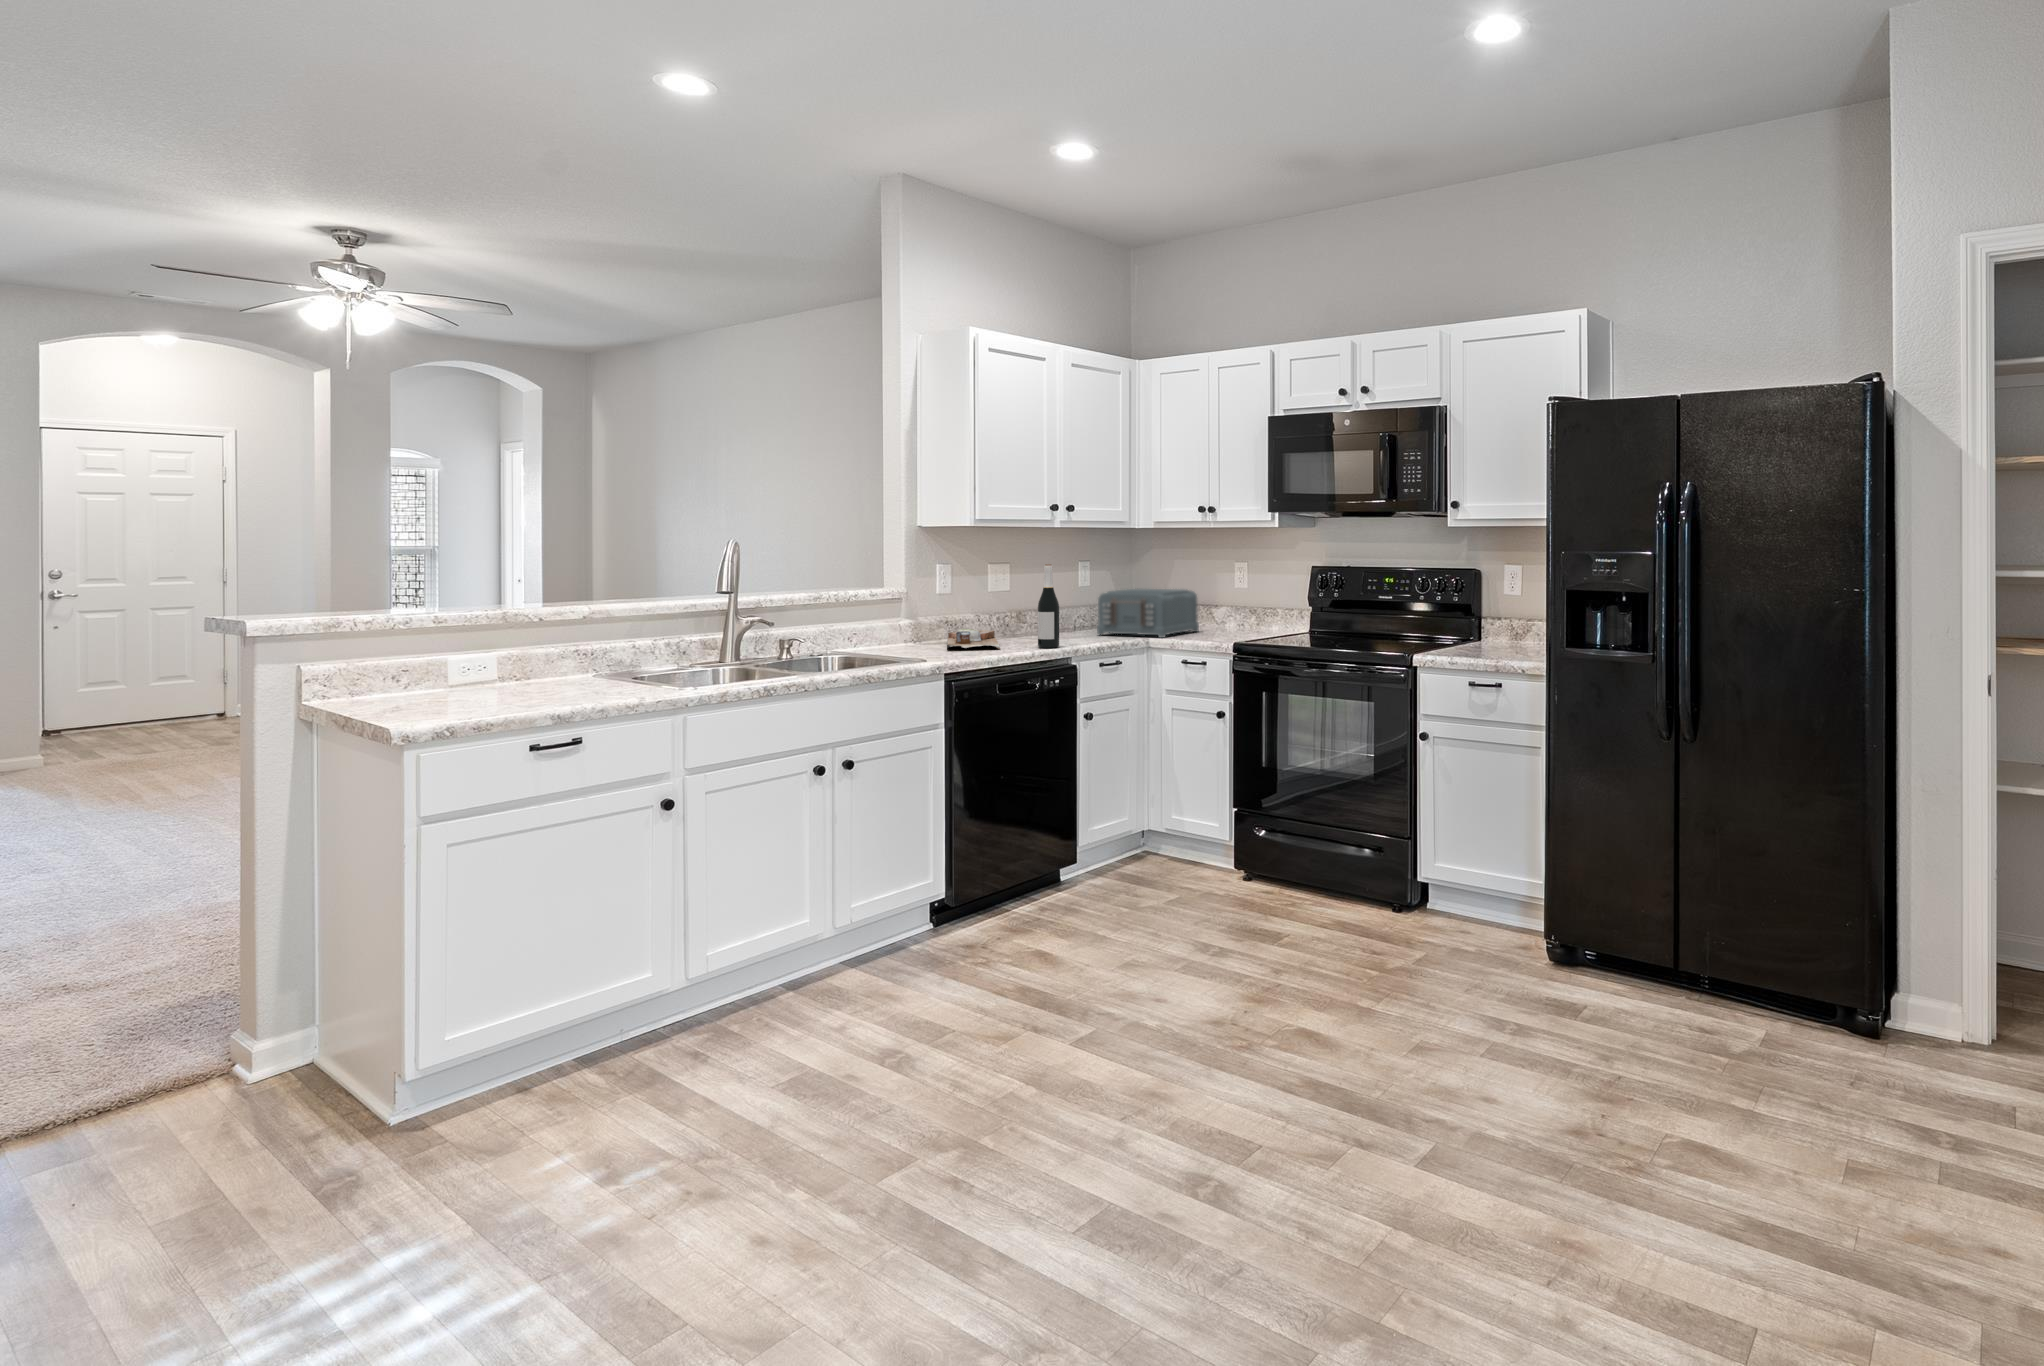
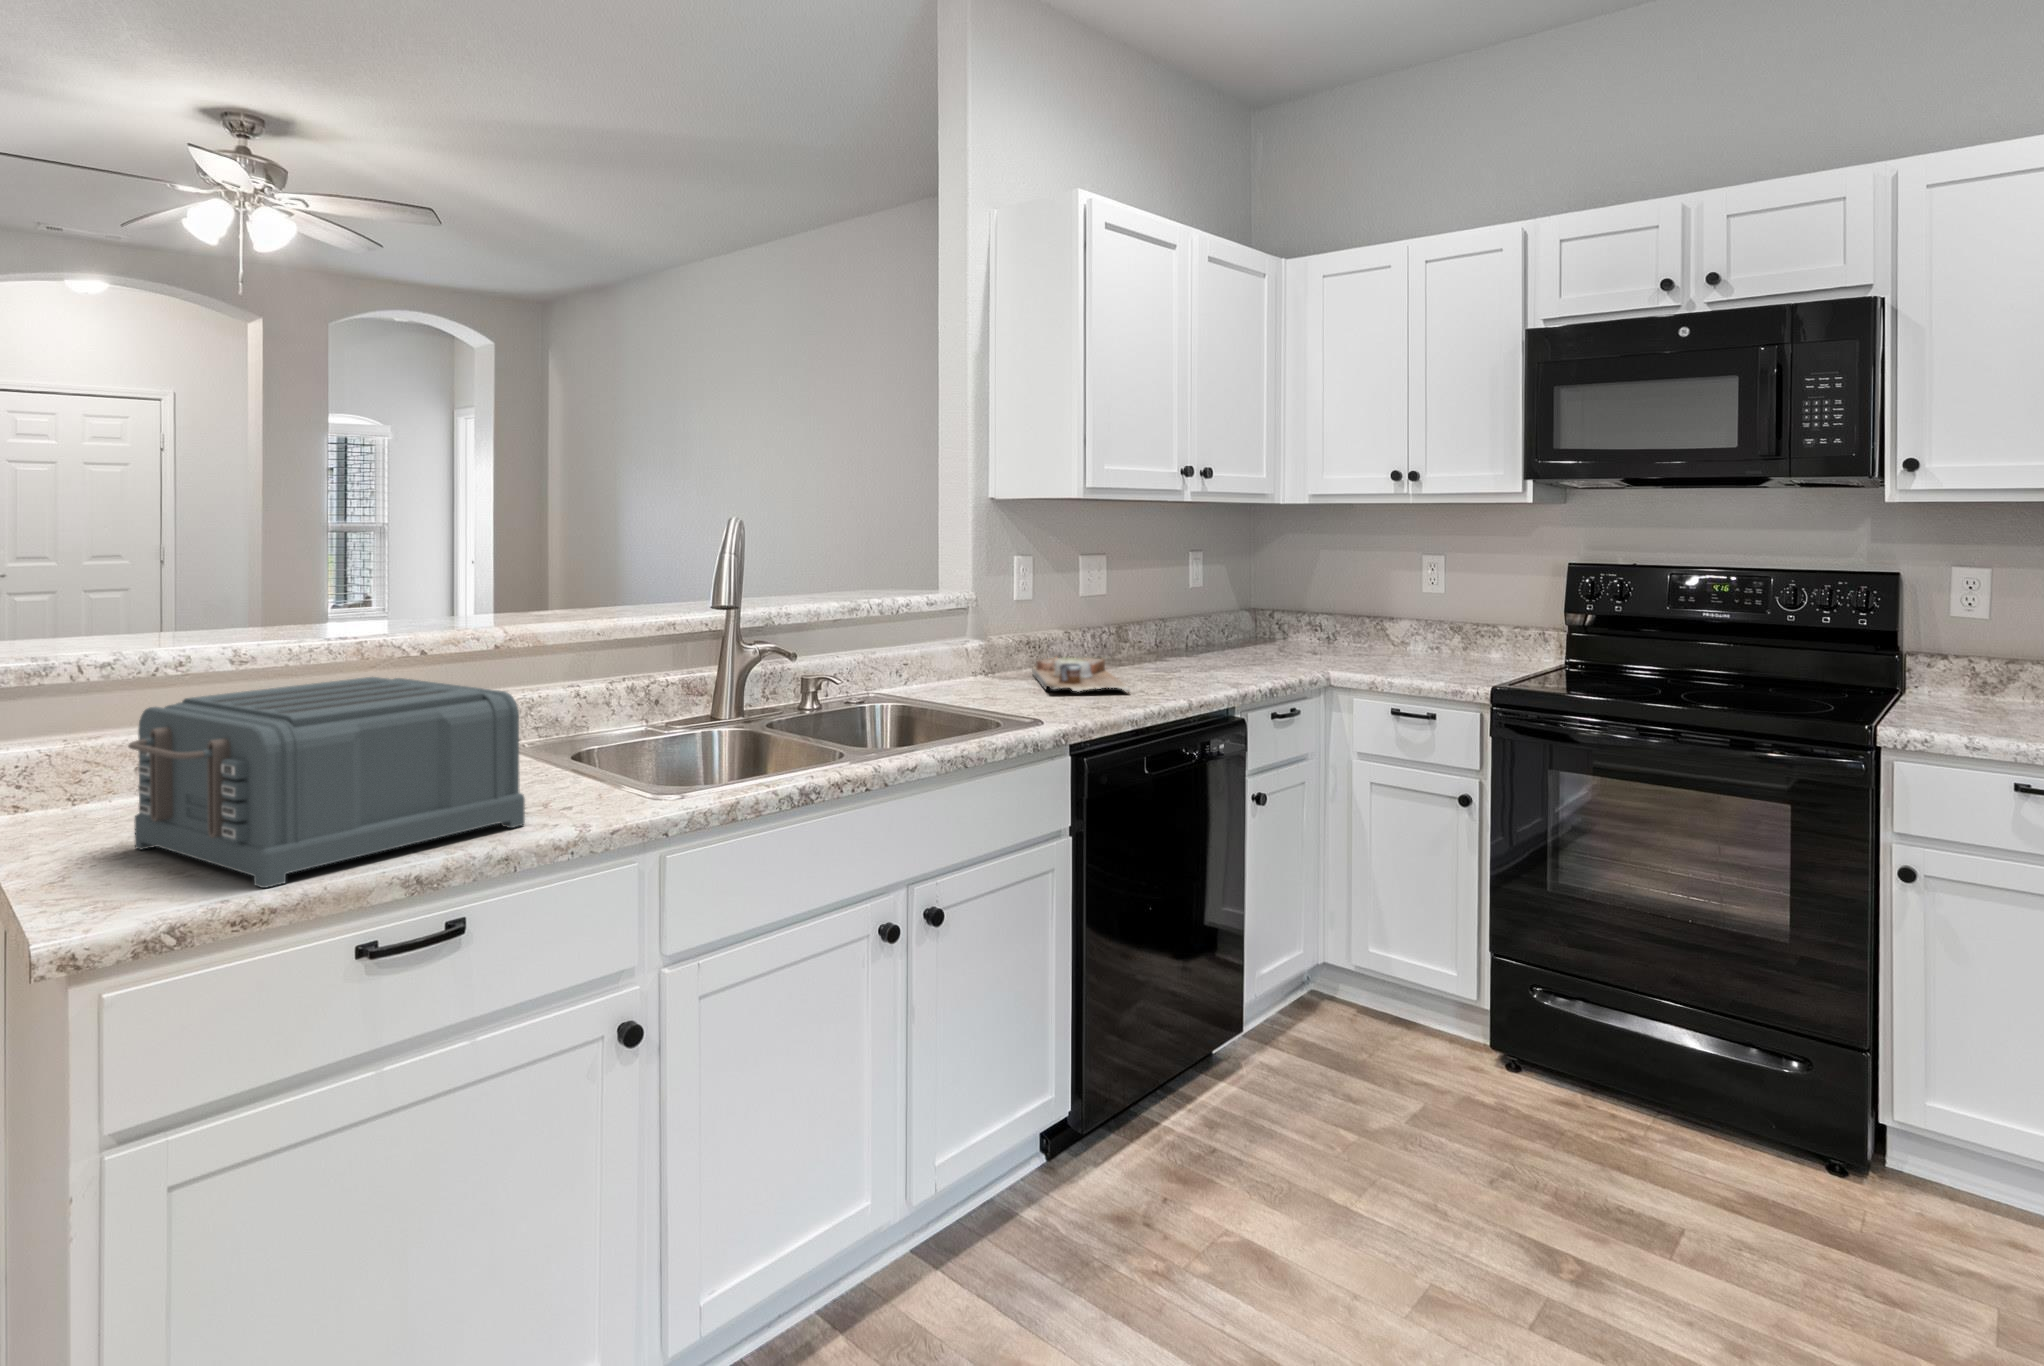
wine bottle: present [1038,564,1059,648] -> none [1185,560,1220,693]
toaster: present [1097,589,1199,638] -> present [129,677,525,888]

